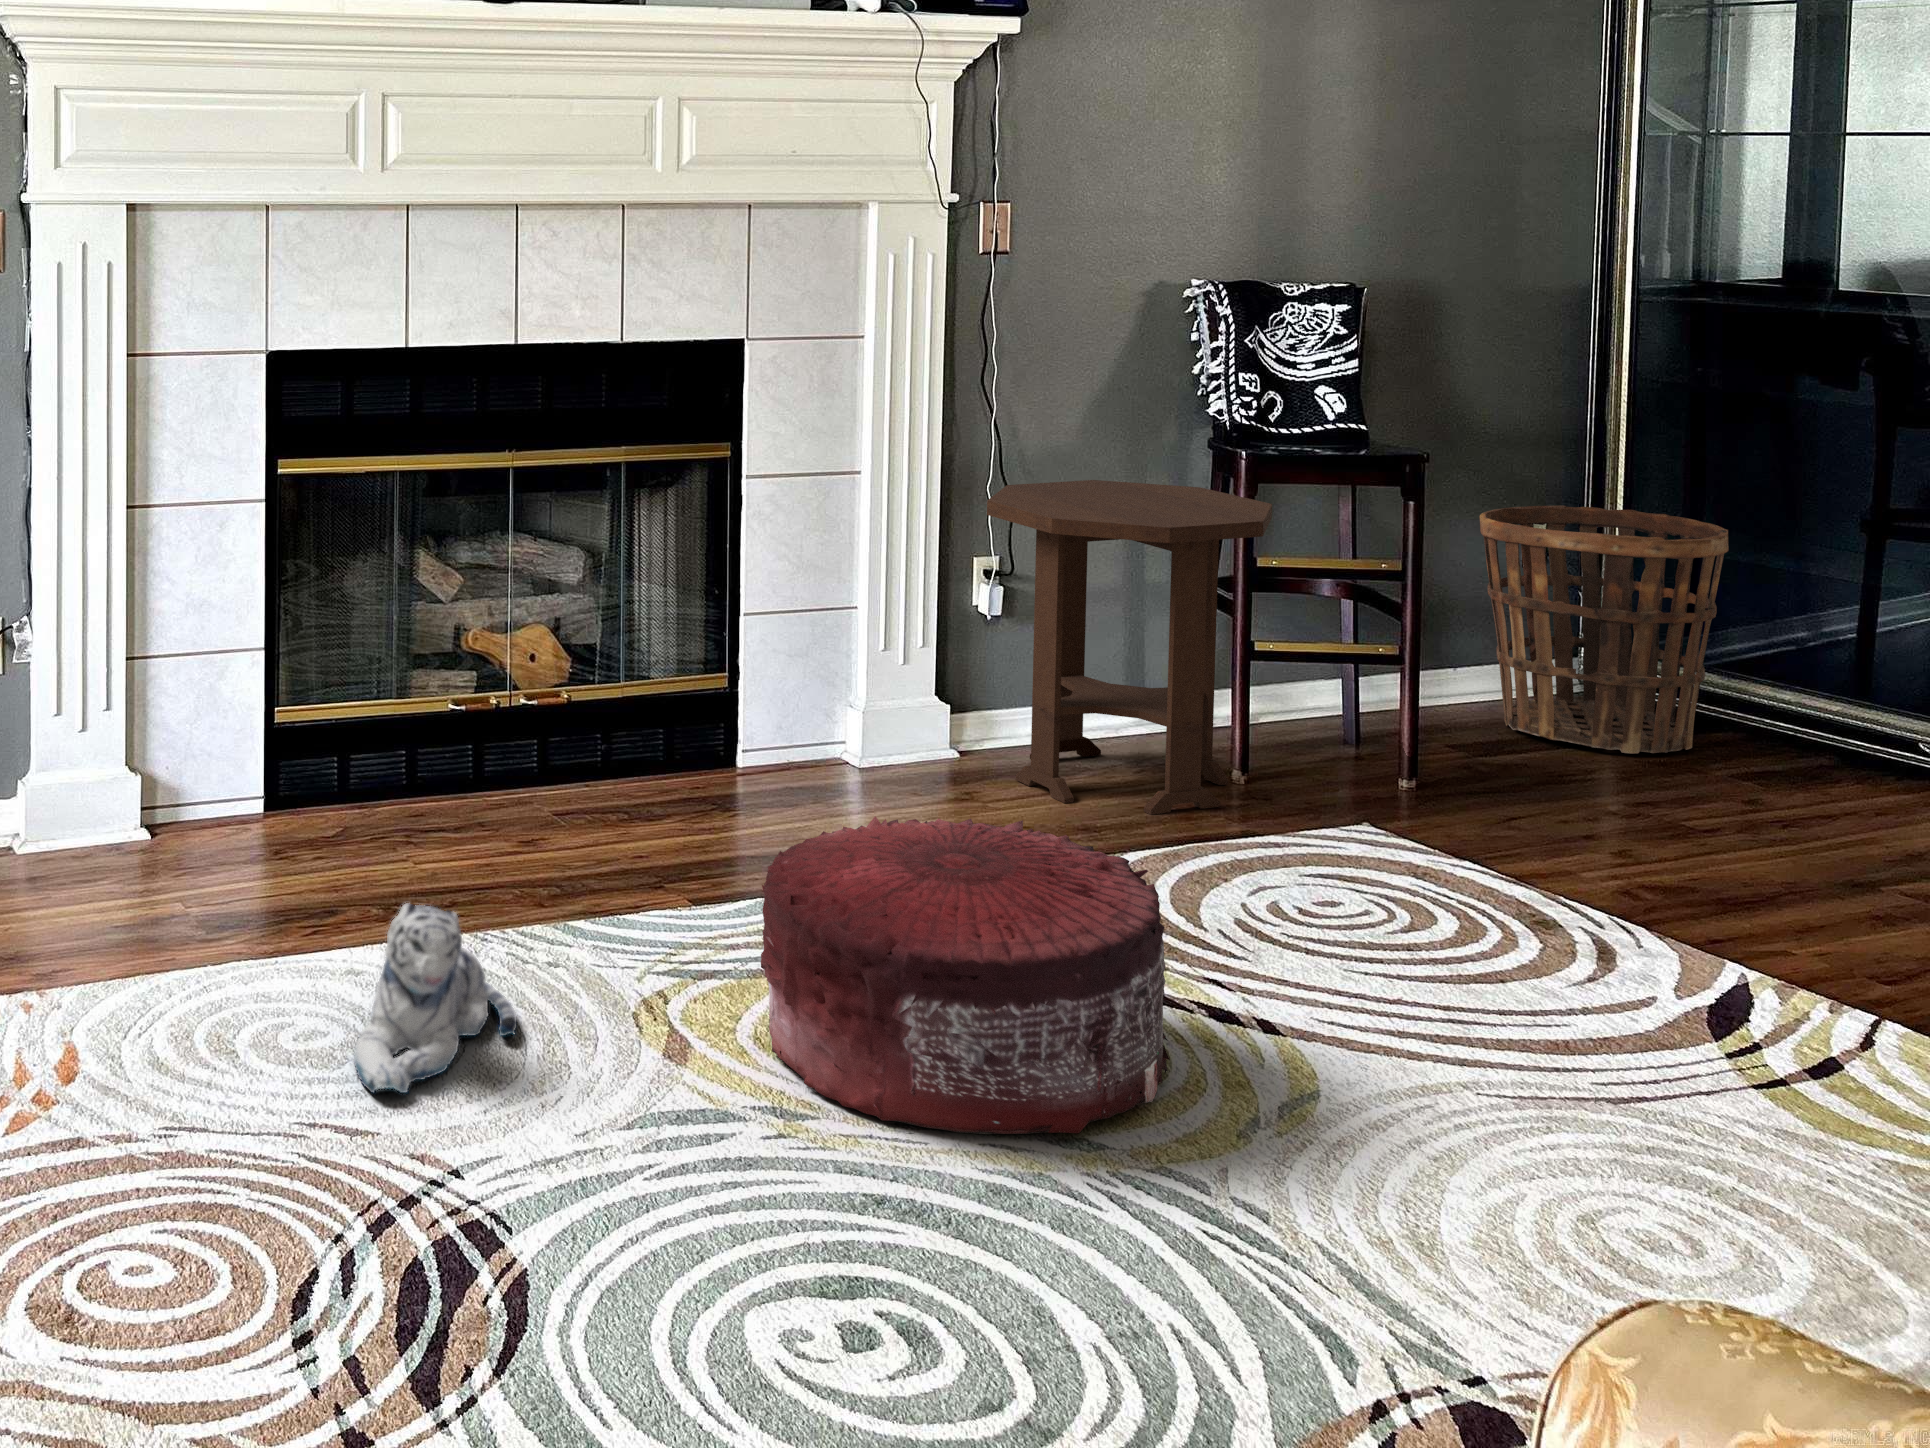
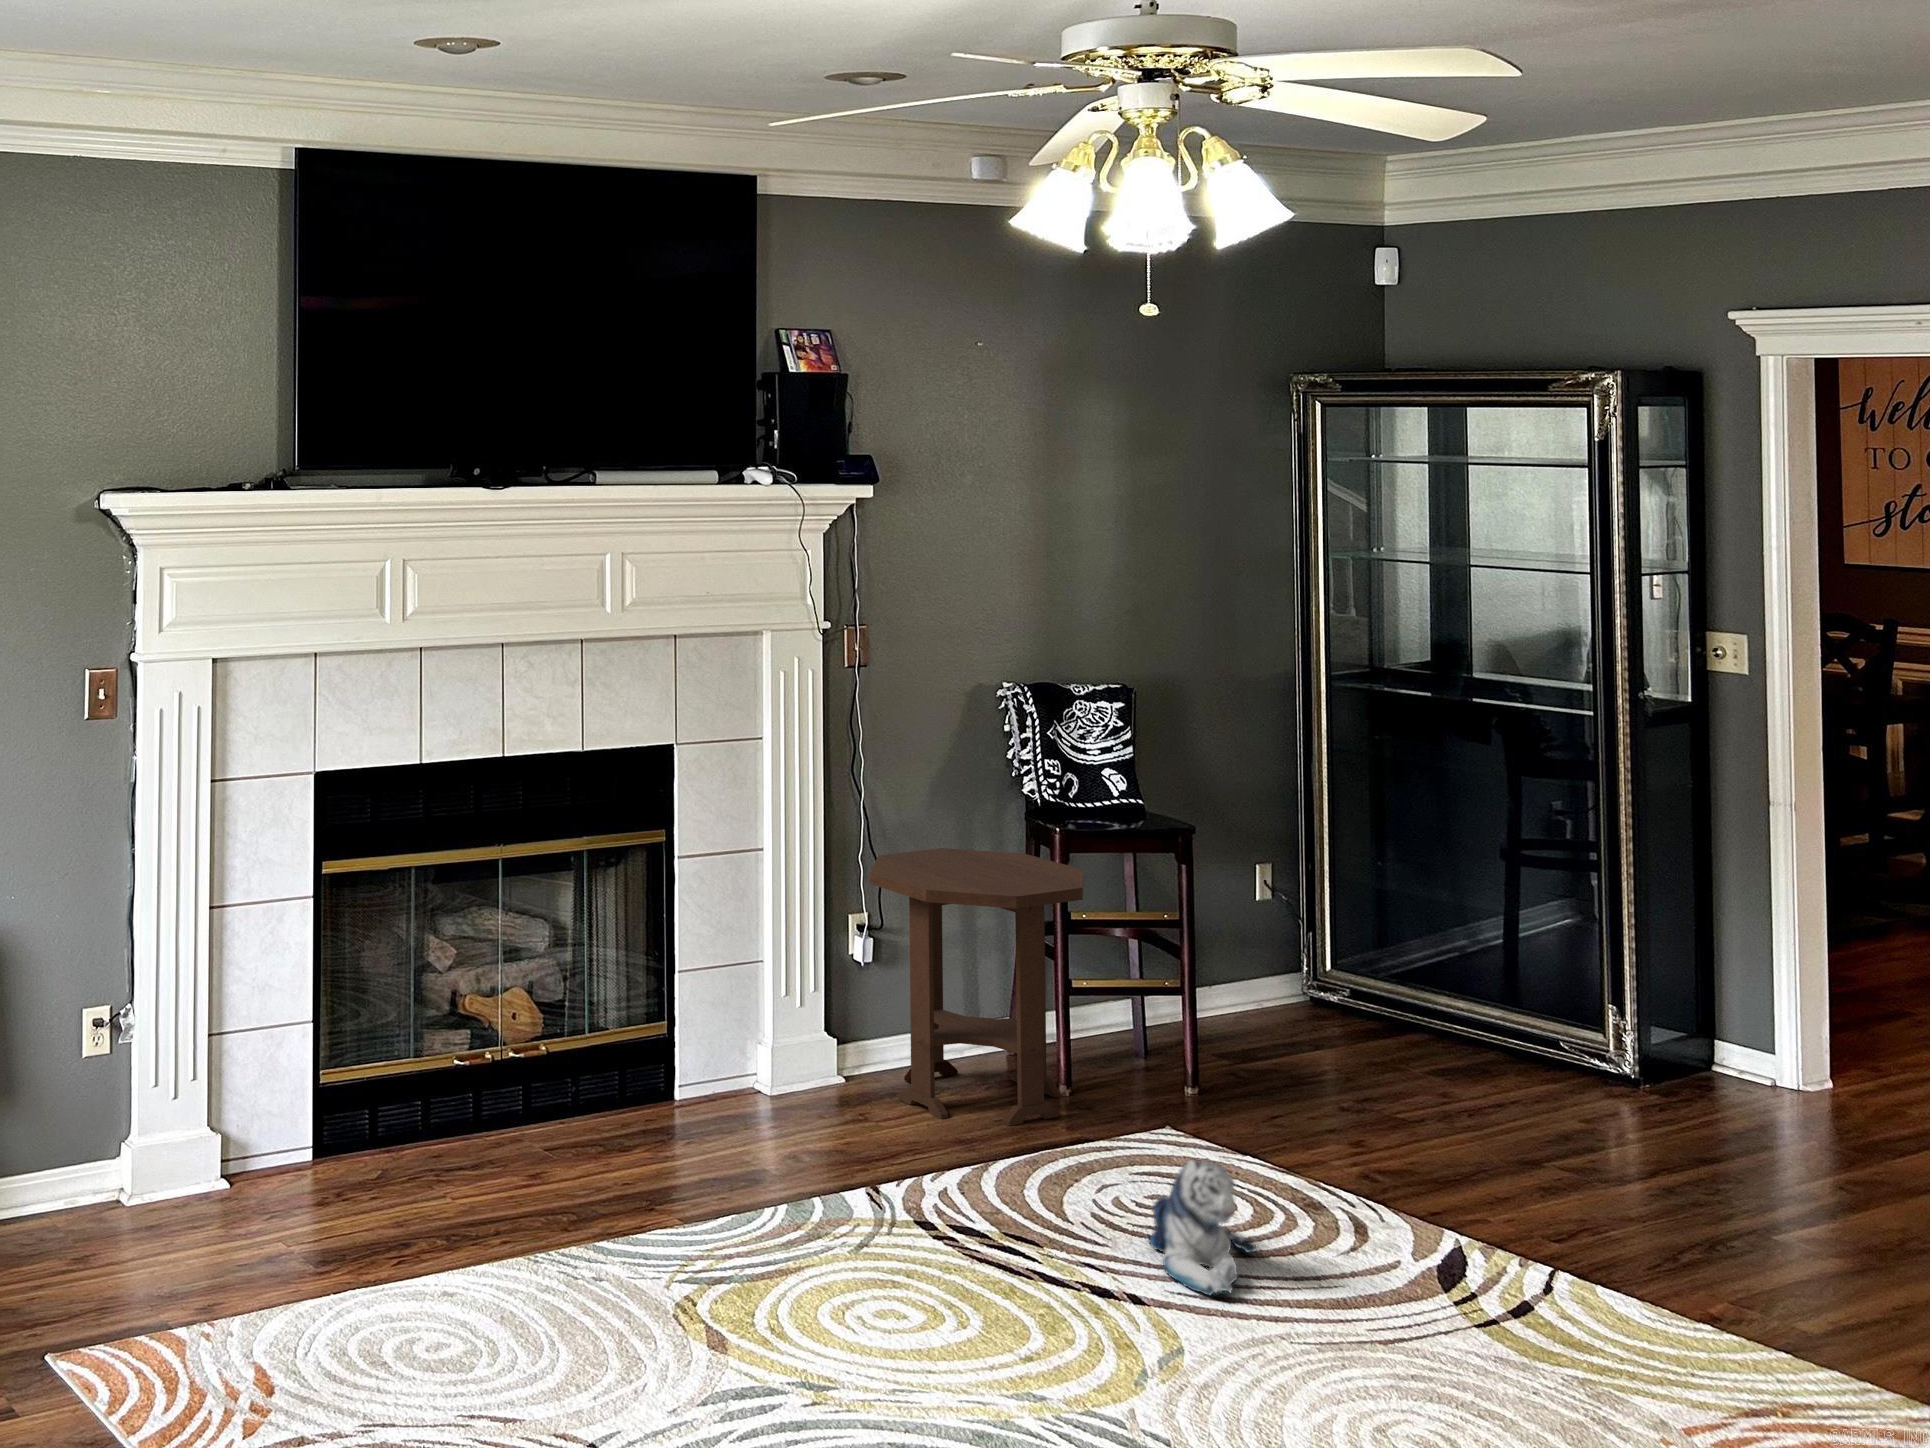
basket: present [1480,506,1729,754] -> none [1227,852,1411,1056]
pouf: present [761,816,1170,1134] -> none [775,1147,1077,1394]
plush toy: present [354,904,517,1093] -> present [1148,1161,1256,1295]

